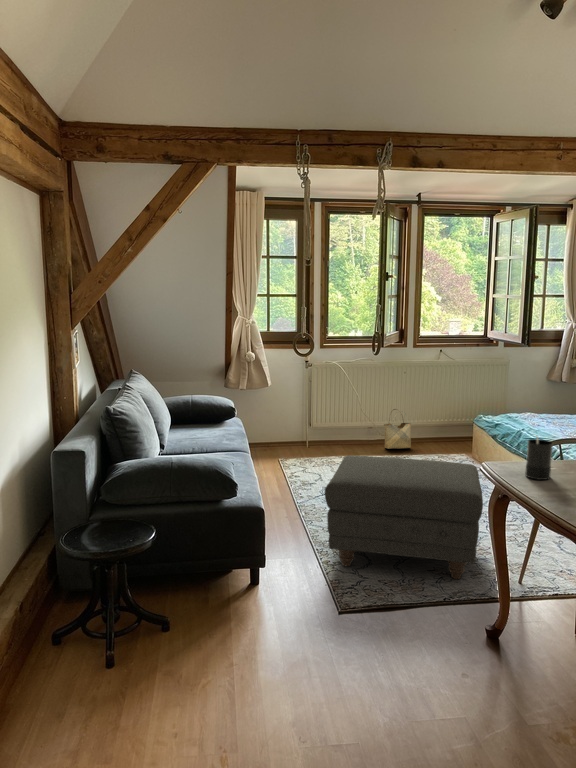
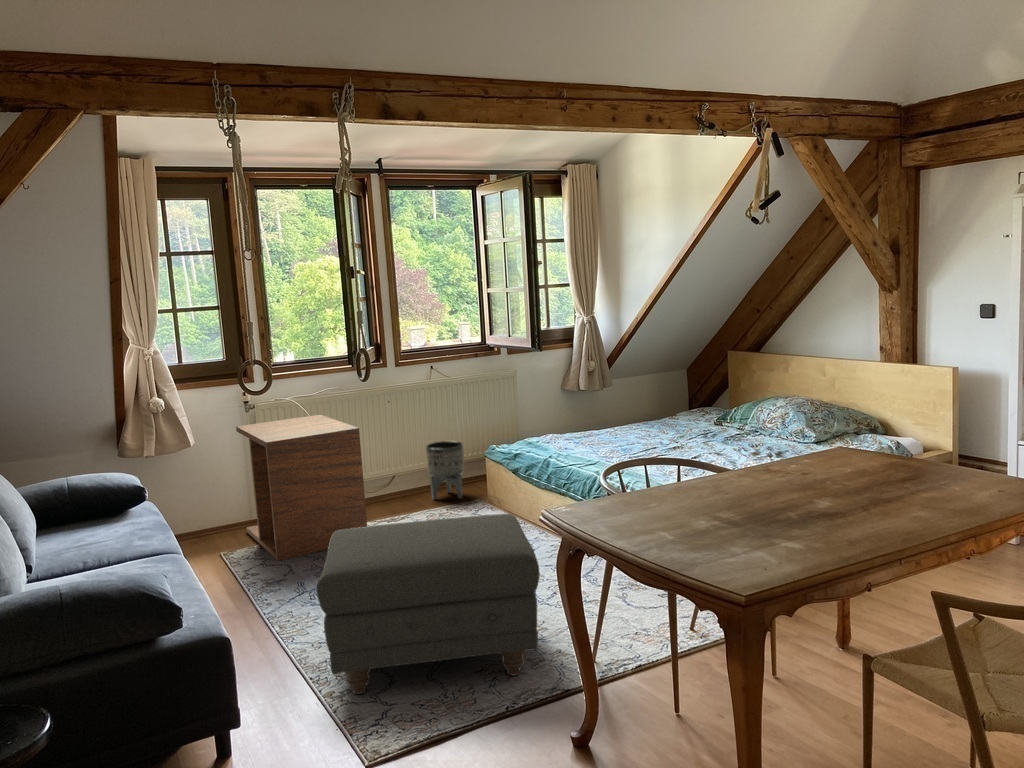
side table: none [298,376,379,472] -> present [236,415,367,561]
planter: none [430,406,459,451] -> present [426,441,464,500]
woven basket: present [384,409,411,449] -> none [368,453,407,509]
candle: present [526,438,553,480] -> none [602,462,635,522]

